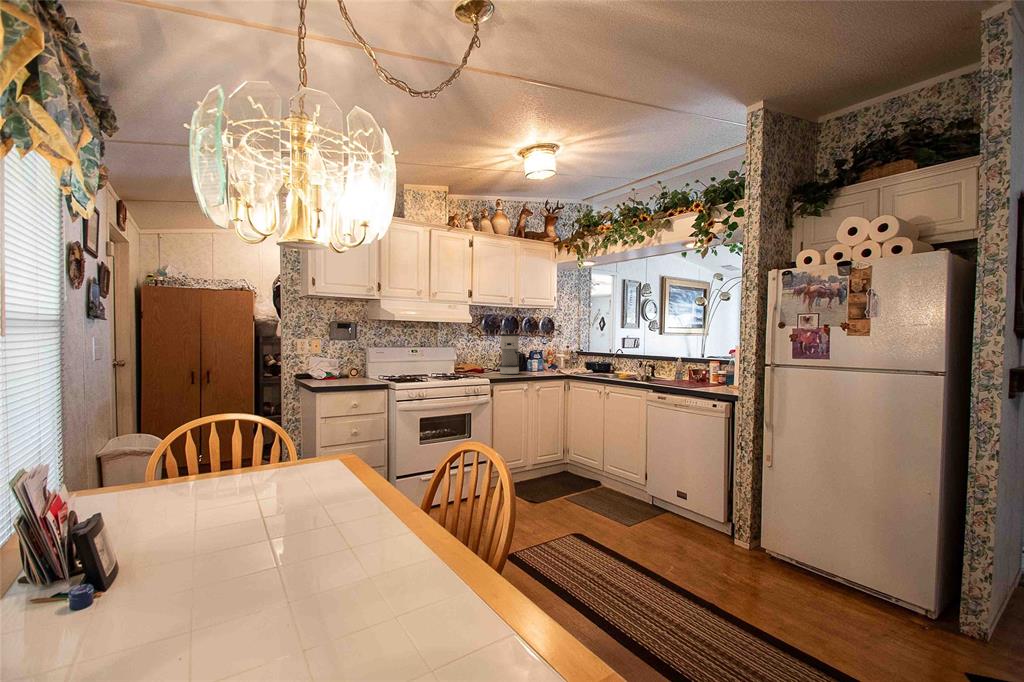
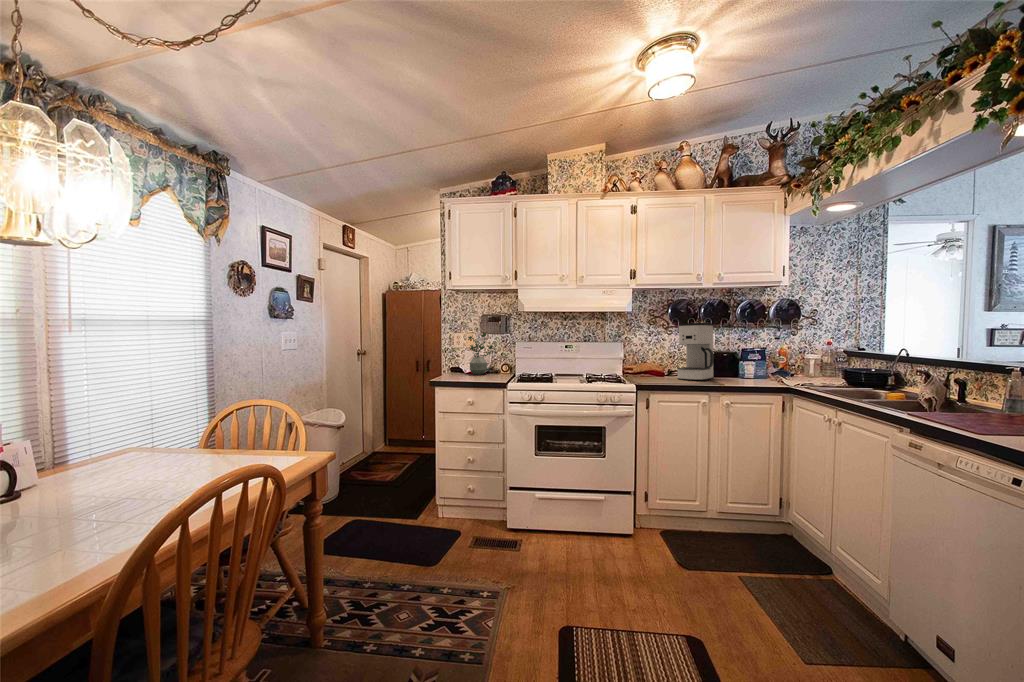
potted plant: none [327,340,355,380] -> present [468,333,493,375]

